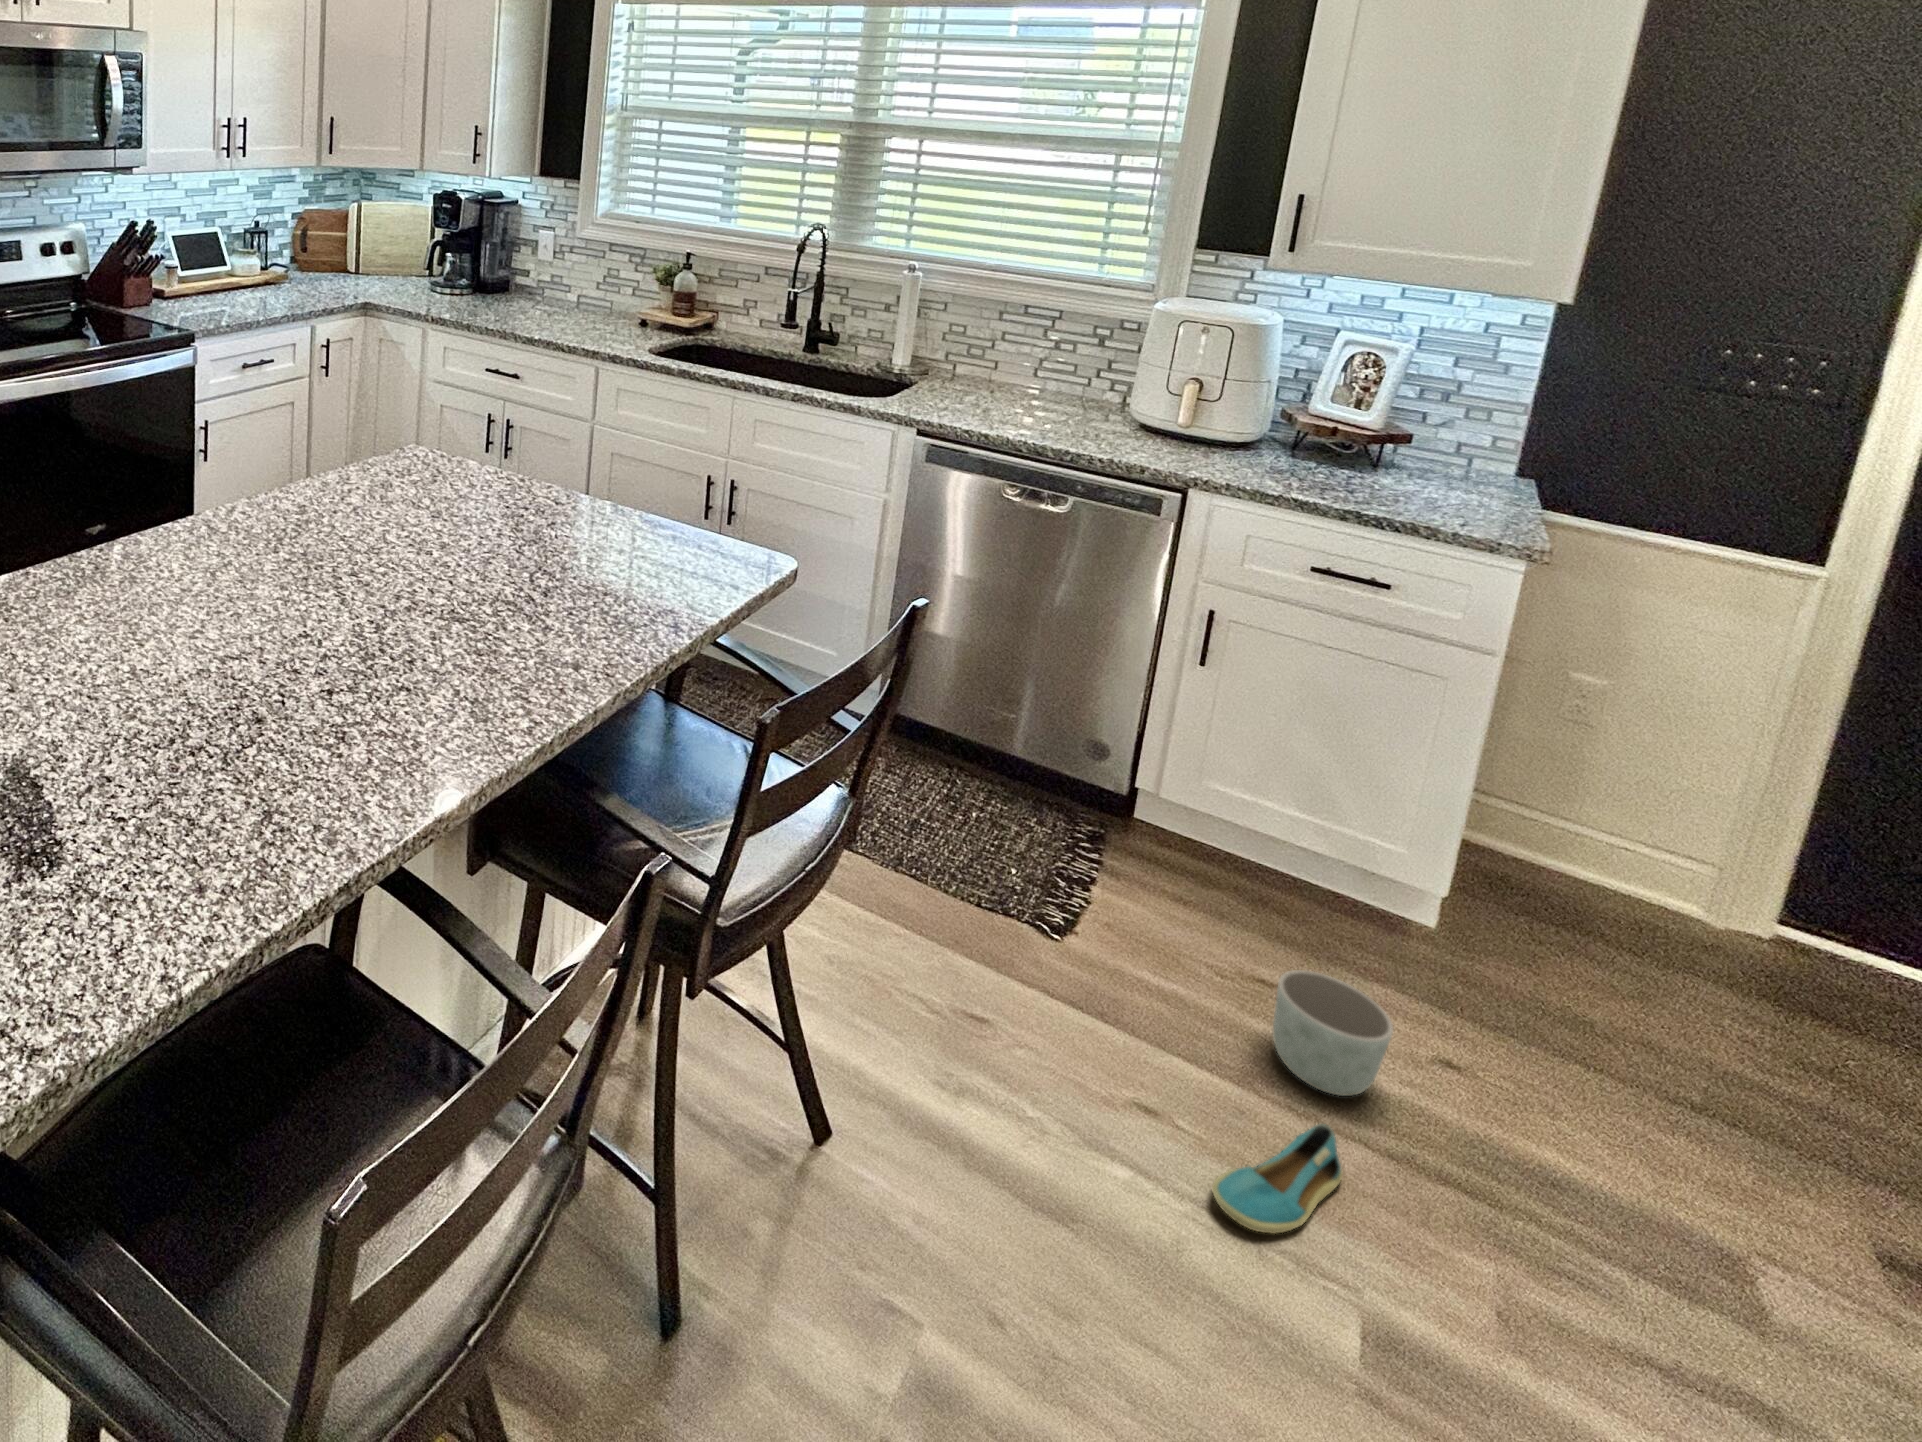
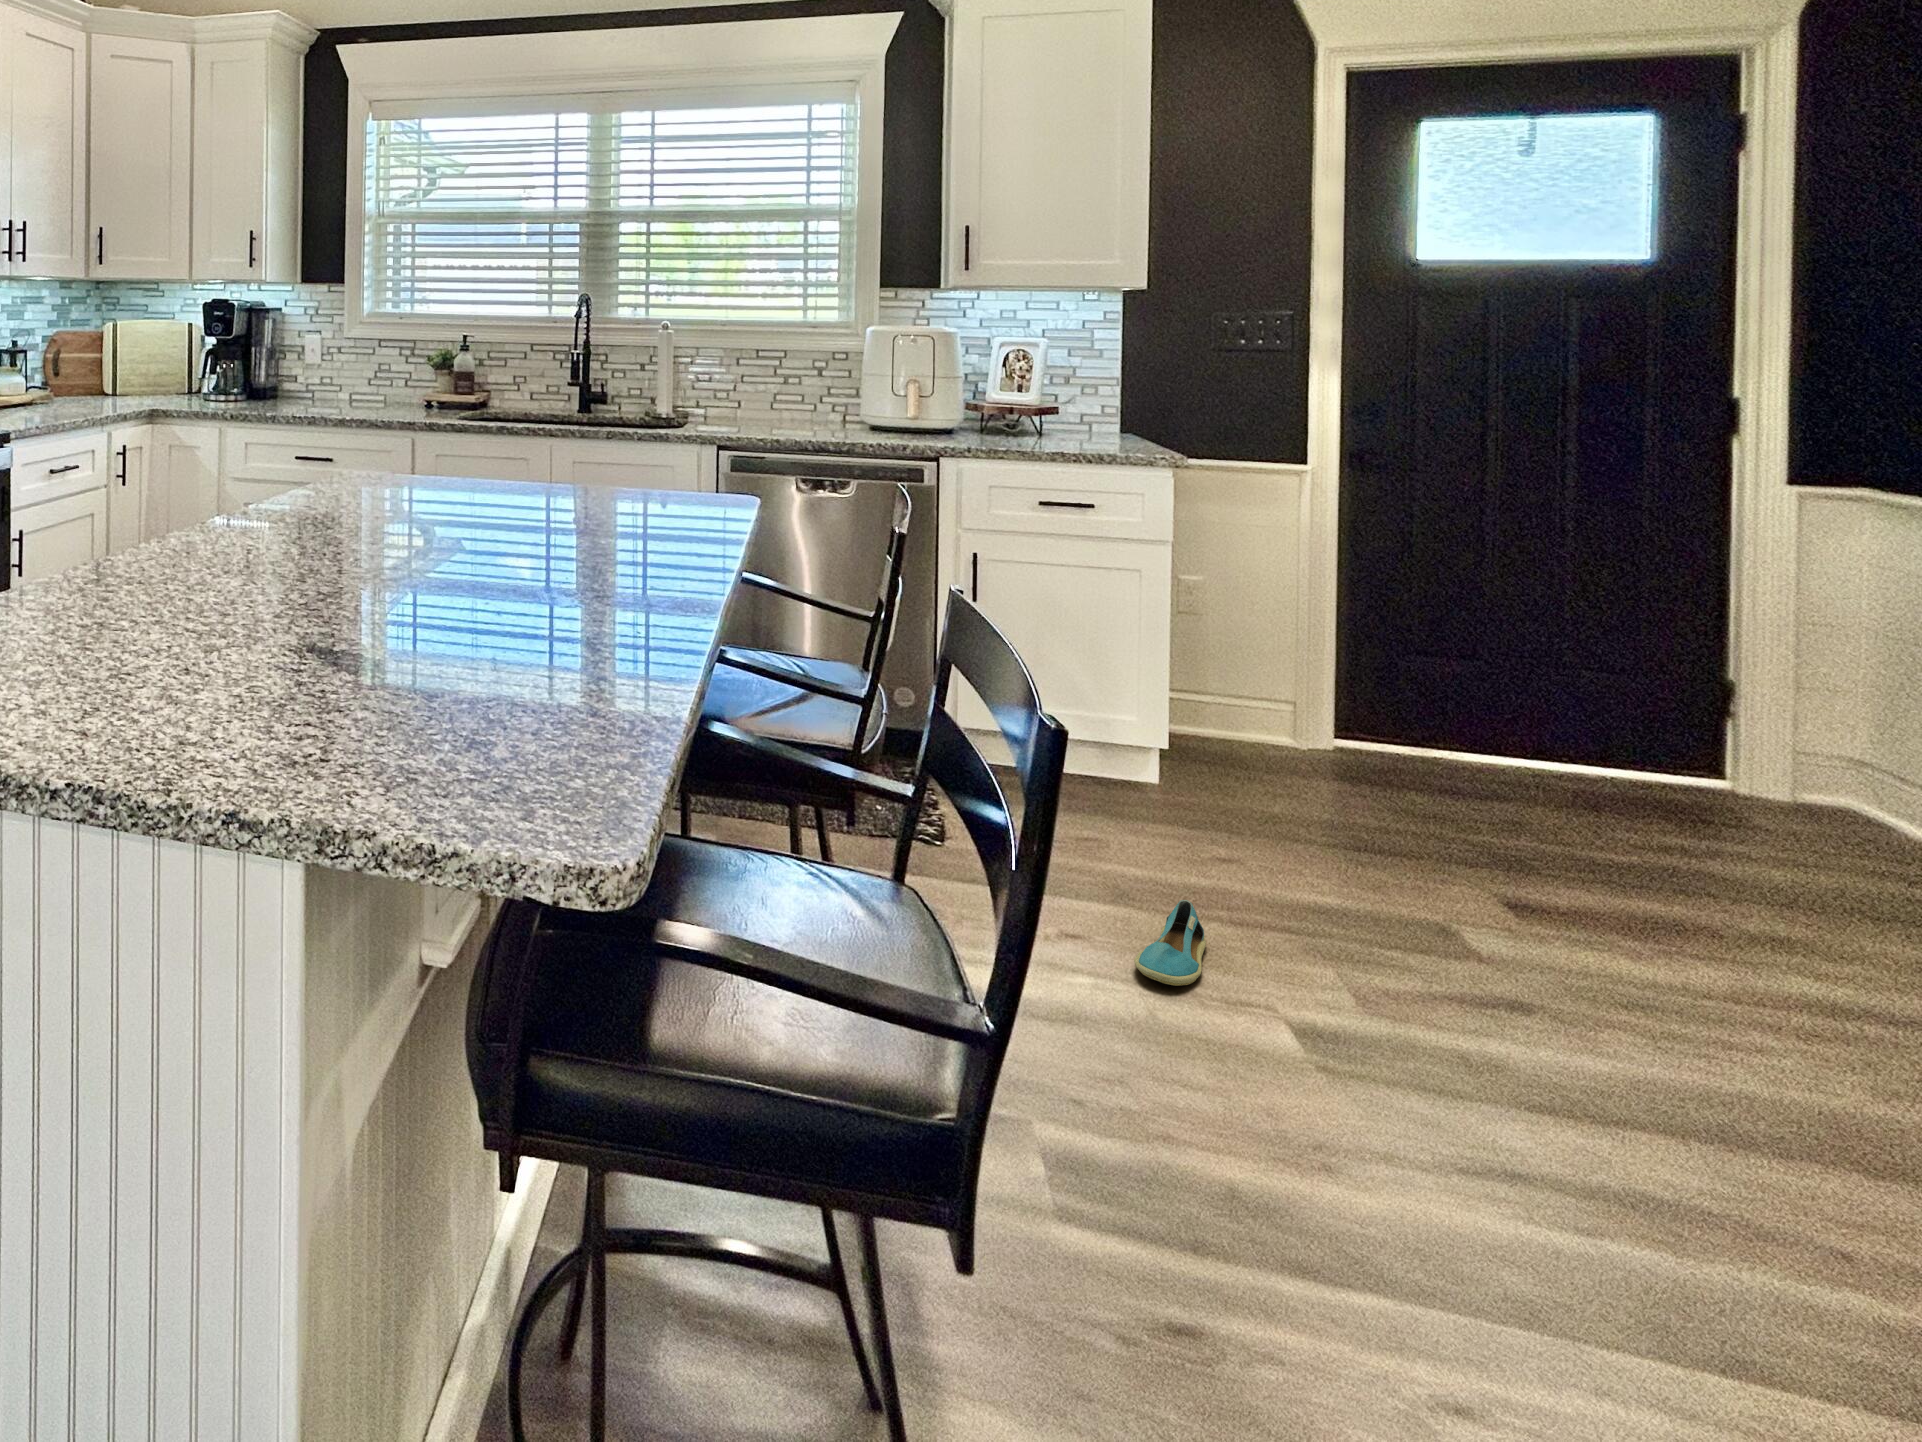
planter: present [1273,970,1393,1096] -> none [1109,803,1195,894]

